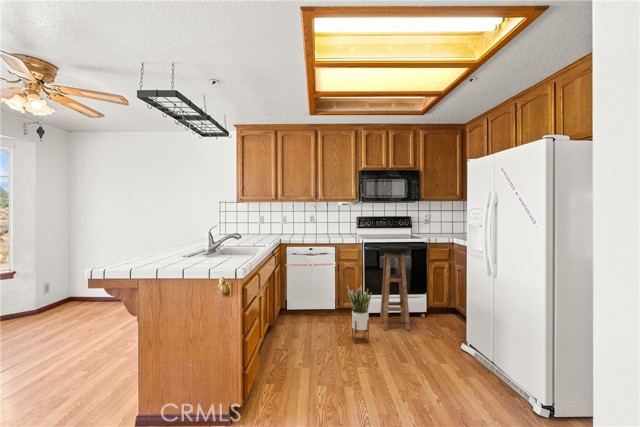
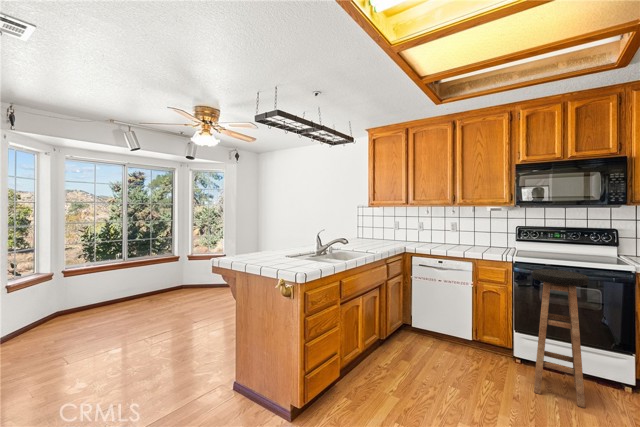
potted plant: present [347,285,371,343] -> none [467,317,504,406]

